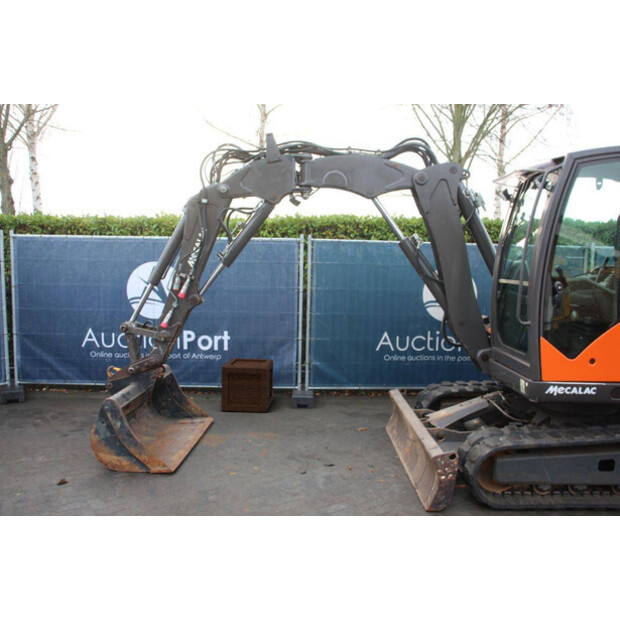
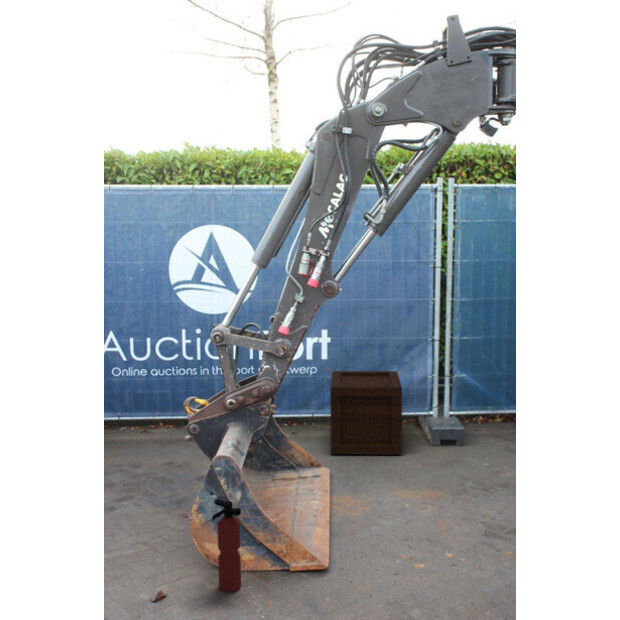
fire extinguisher: none [100,425,118,484] -> present [212,499,241,592]

